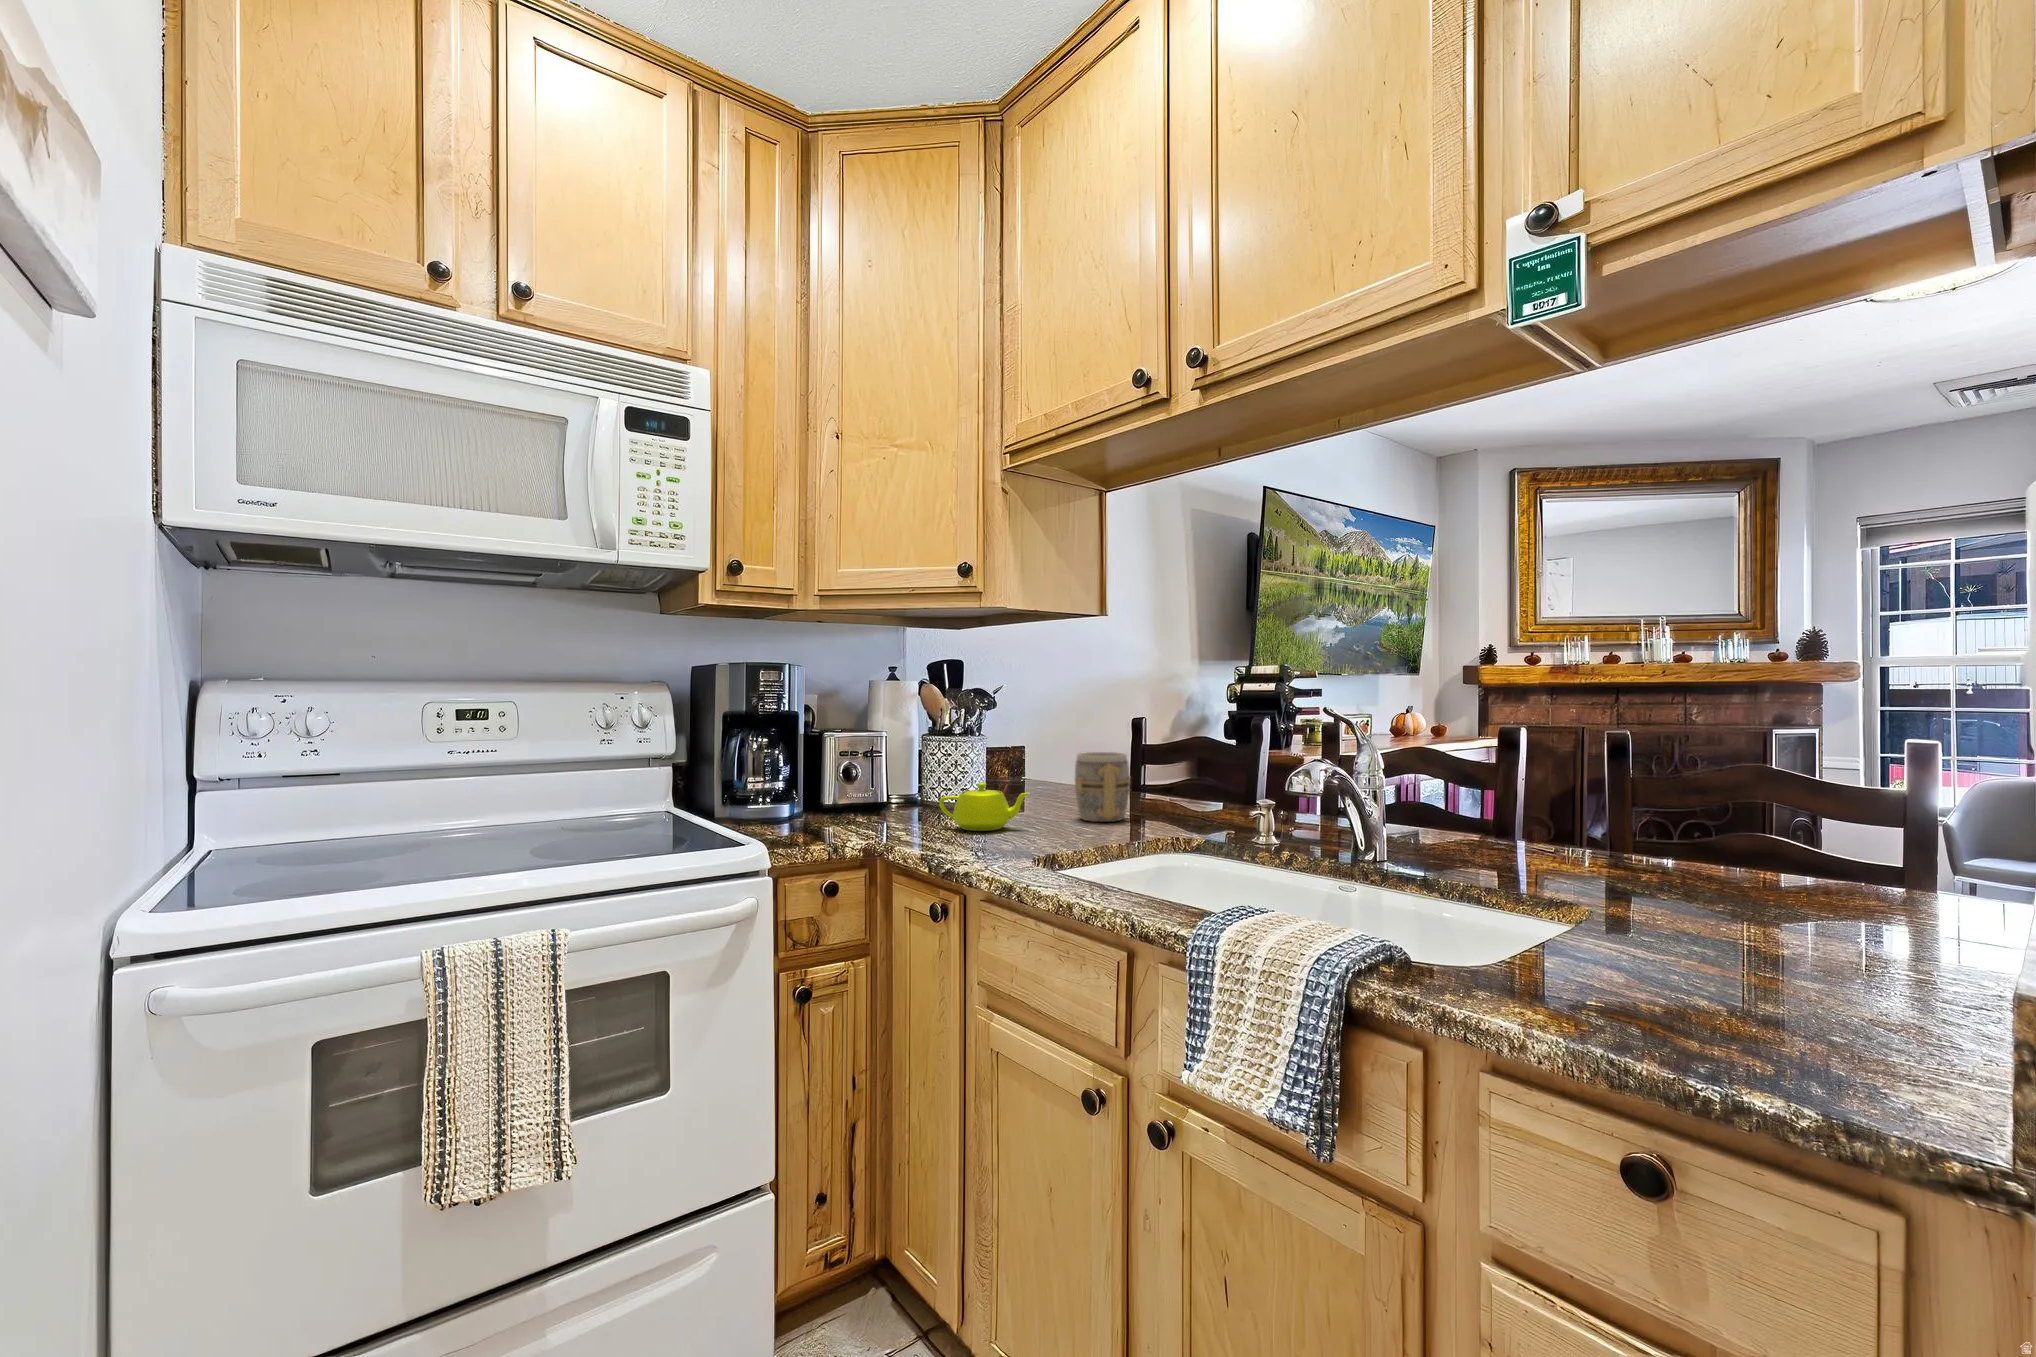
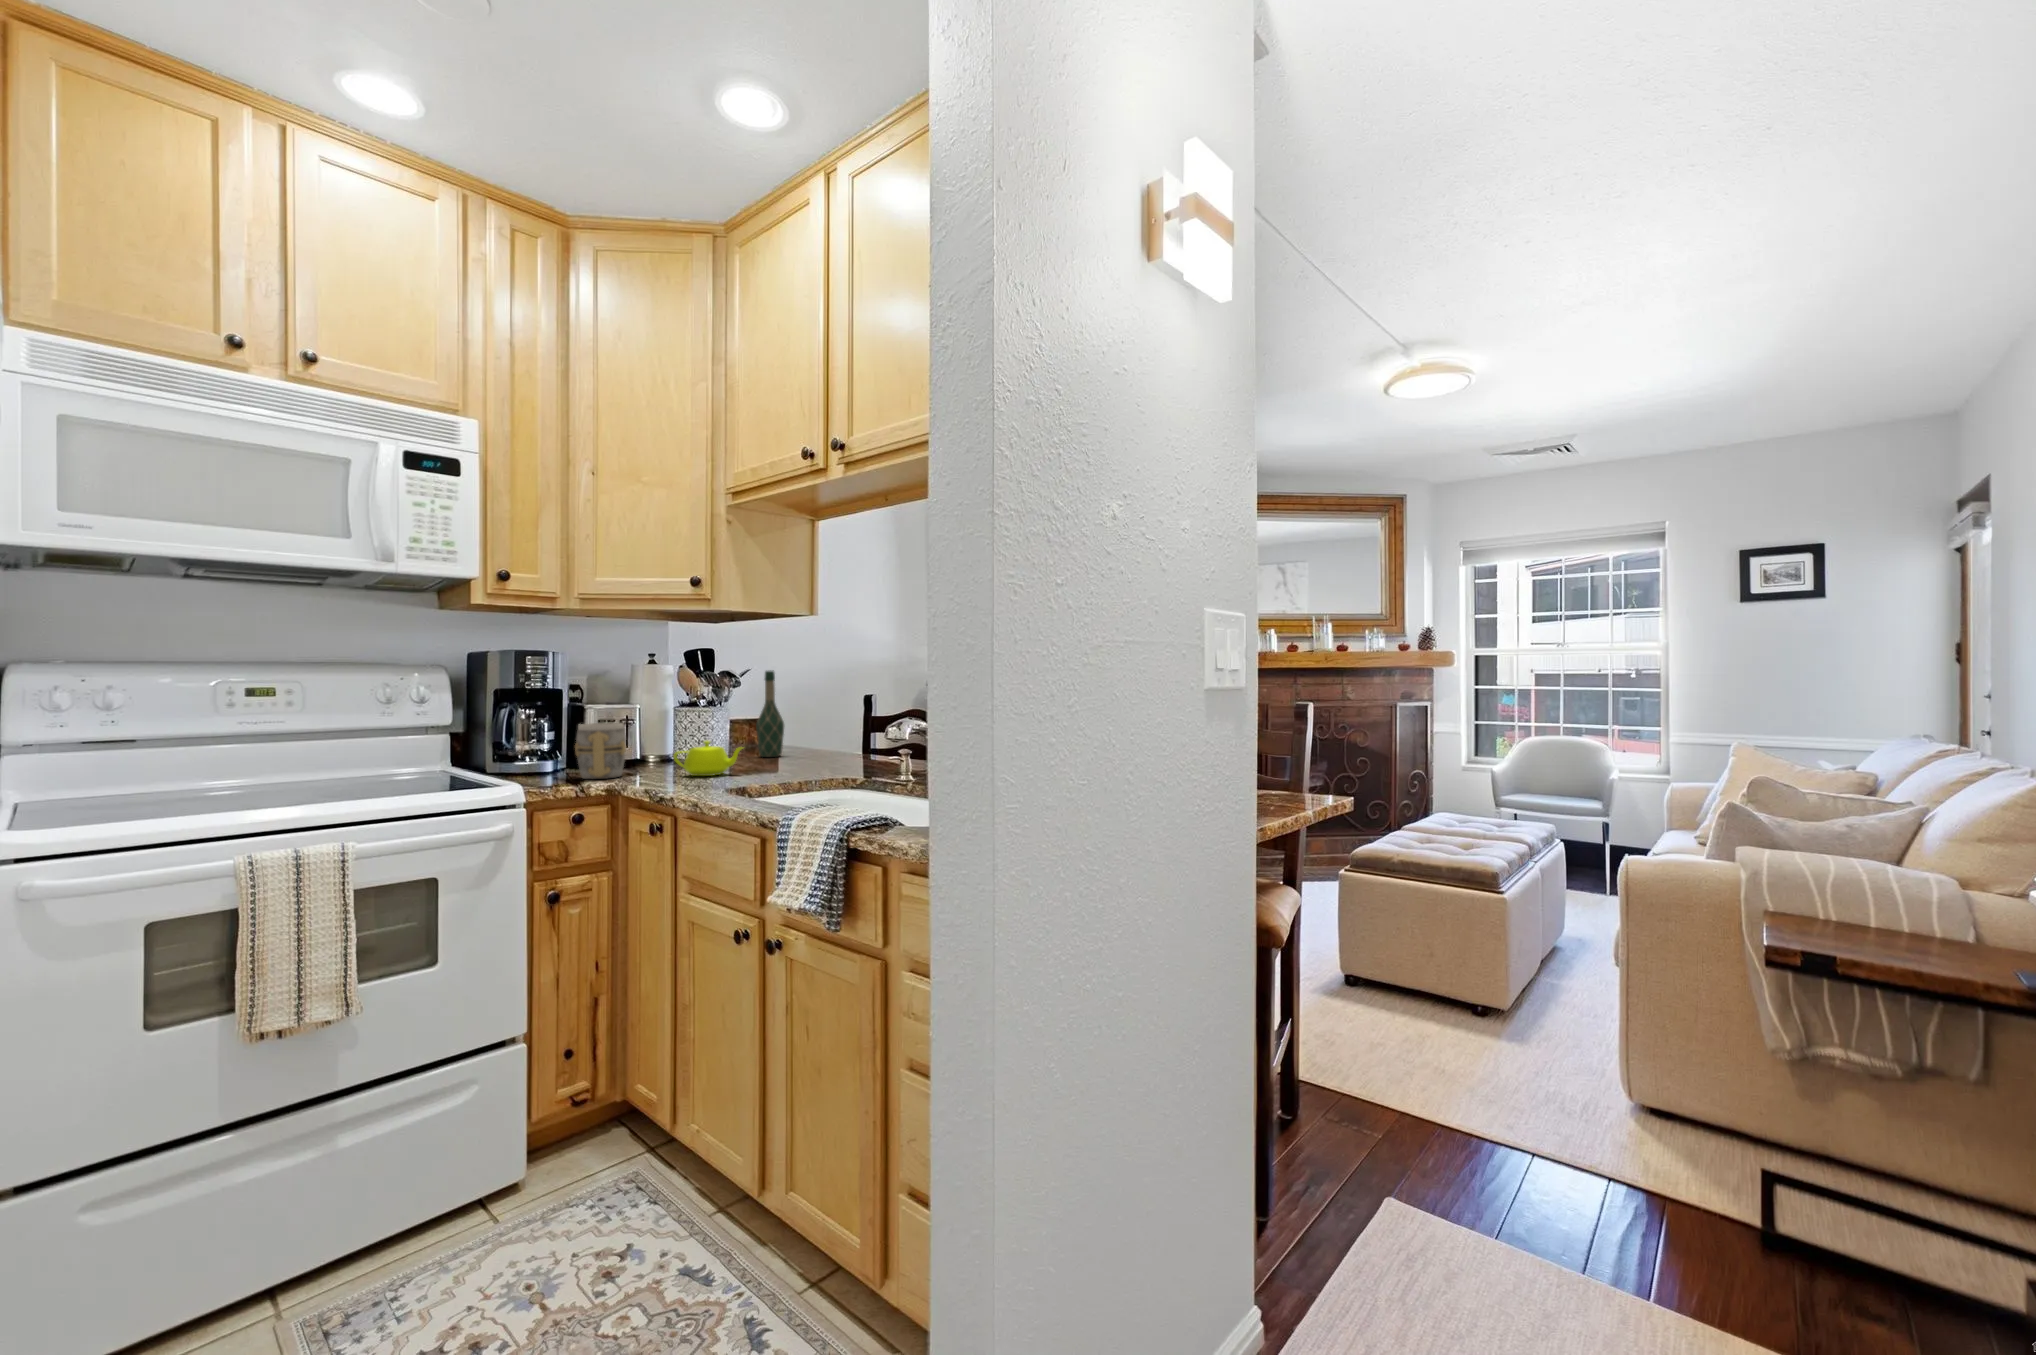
wine bottle: none [1013,689,1048,799] -> present [756,670,784,757]
mug: present [1075,752,1130,822] -> present [575,723,626,779]

